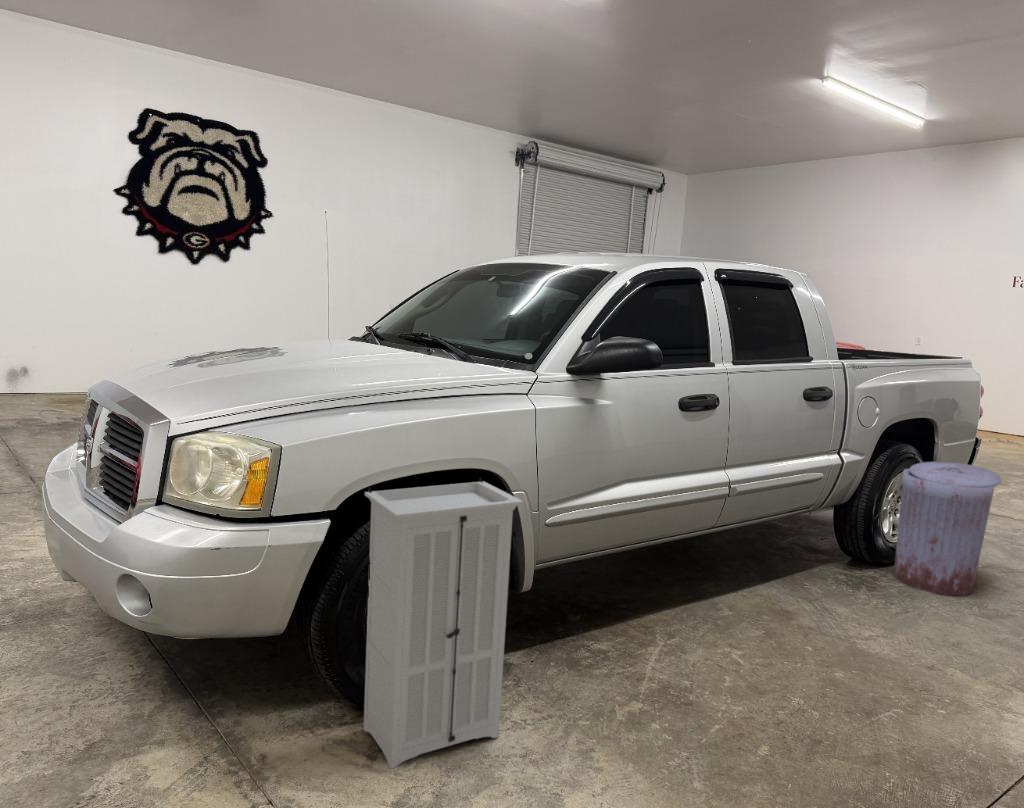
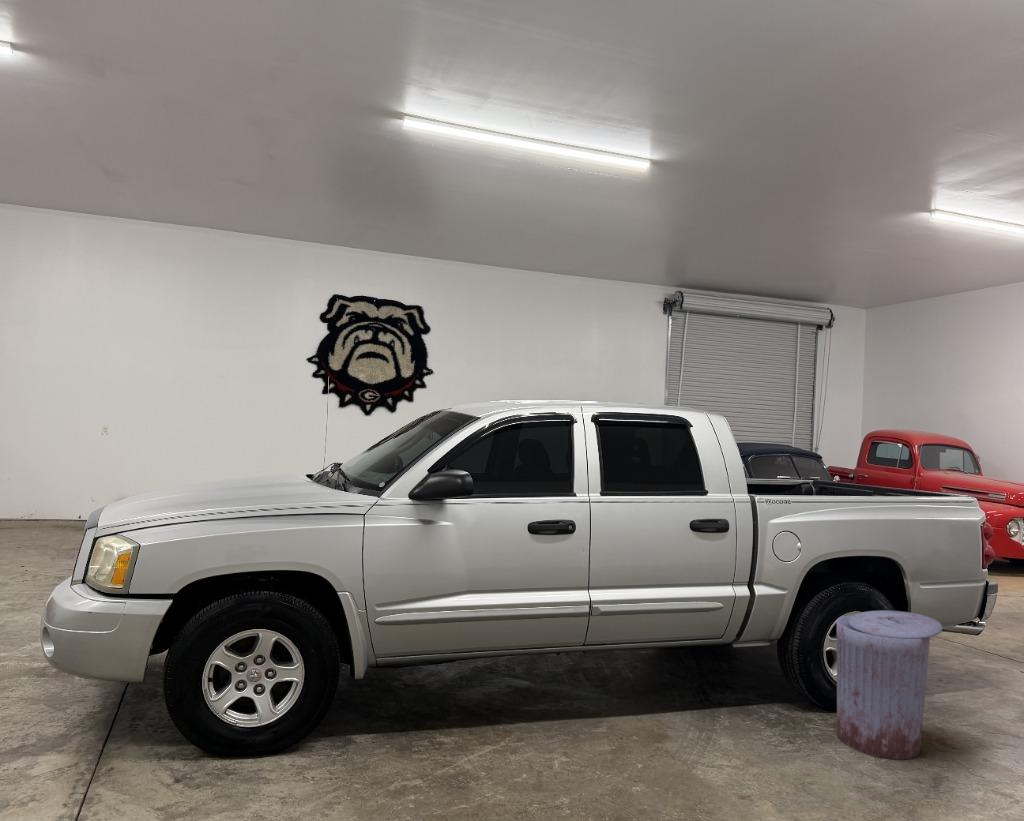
storage cabinet: present [364,478,524,768] -> none [183,580,298,790]

